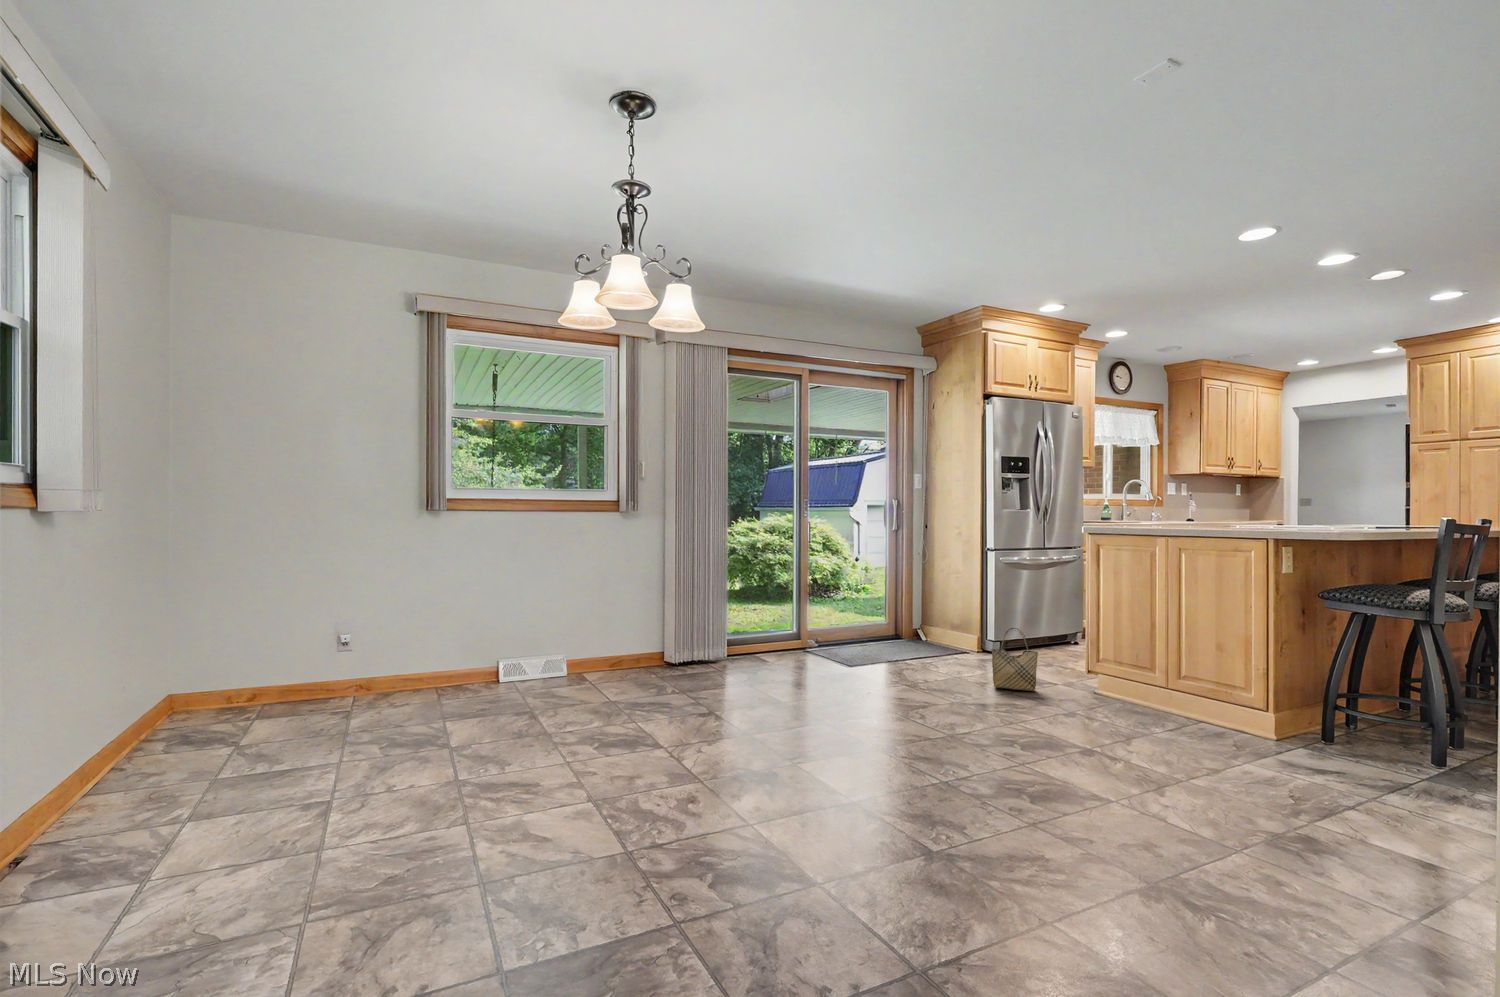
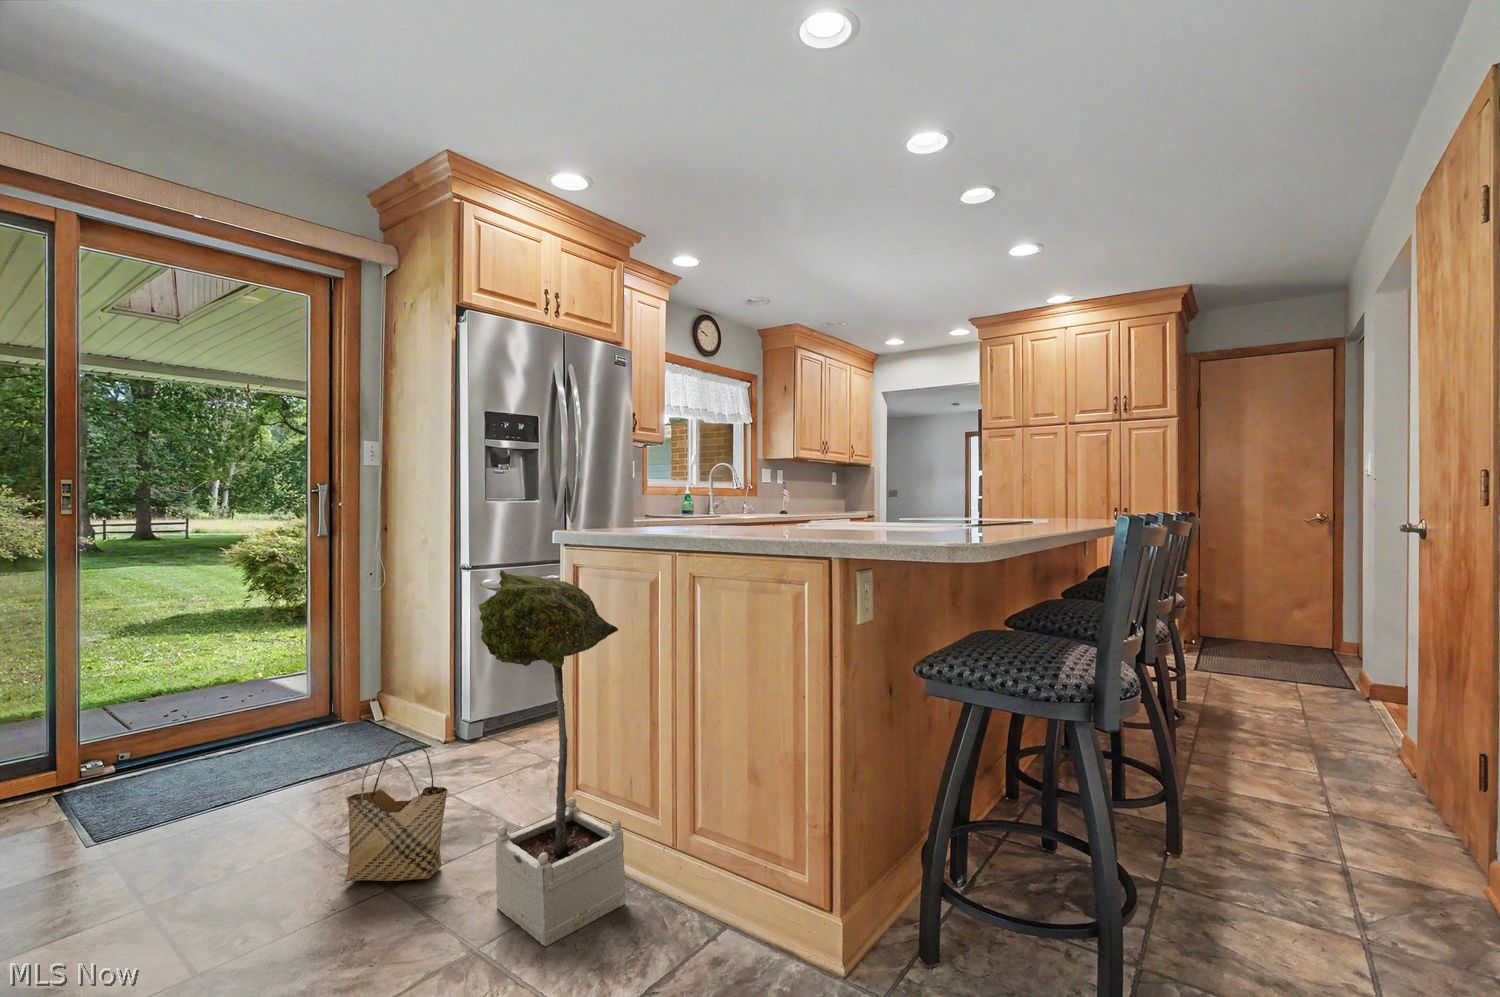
potted tree: none [1066,544,1144,713] -> present [478,570,626,947]

